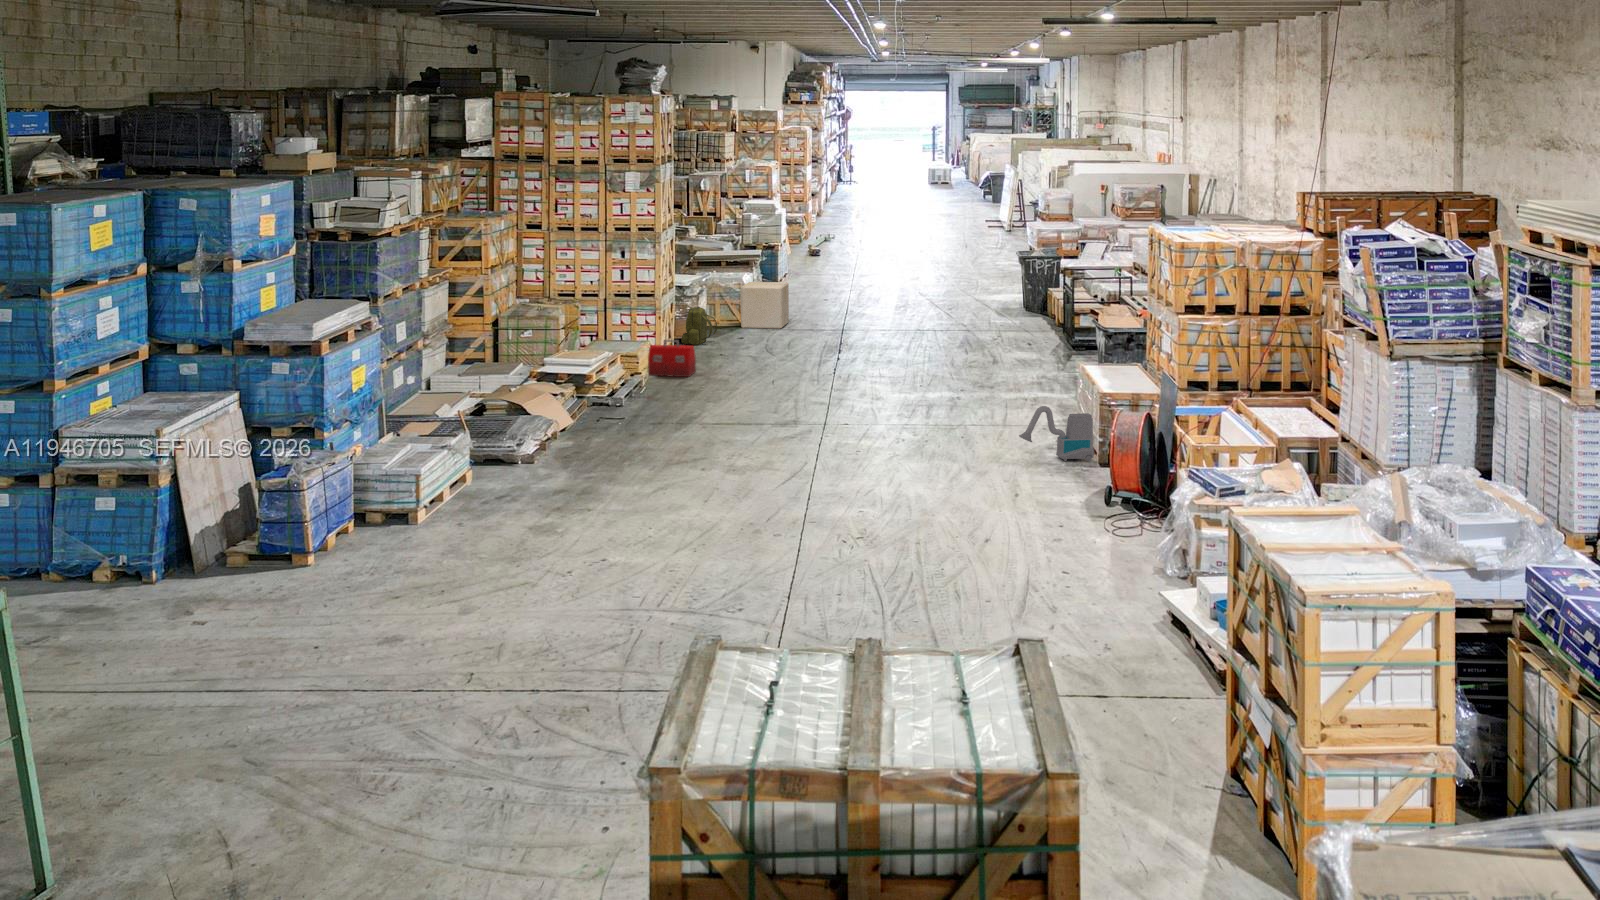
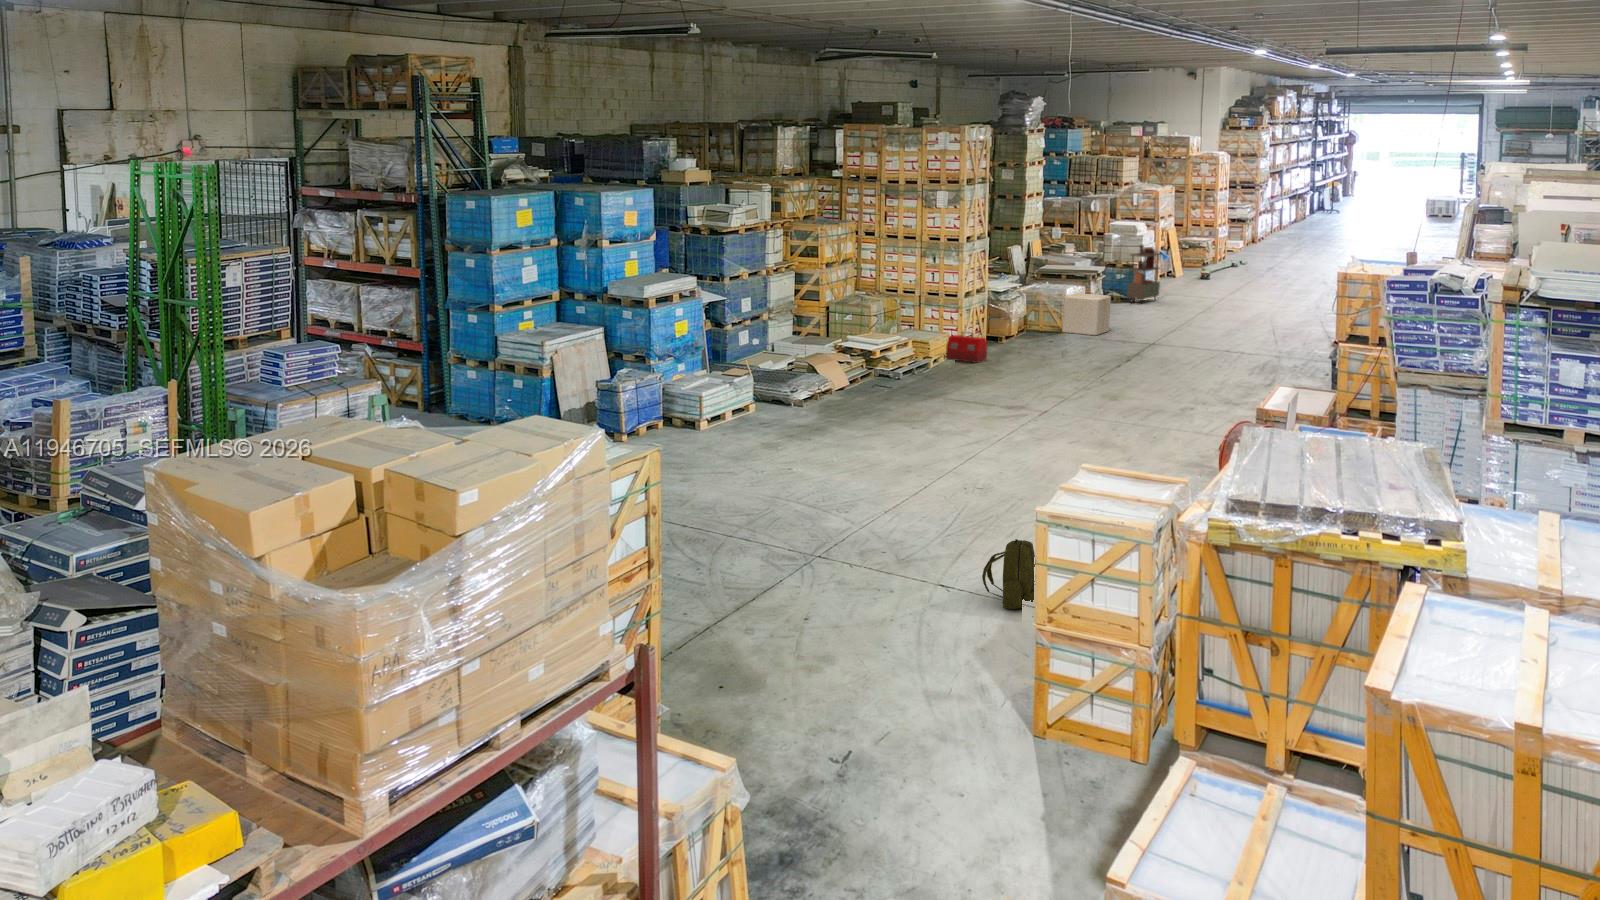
shelving unit: none [768,223,797,287] -> present [1127,245,1160,302]
backpack: present [681,307,717,345] -> present [982,539,1036,609]
vacuum cleaner: present [1019,406,1094,461] -> none [1170,396,1232,444]

